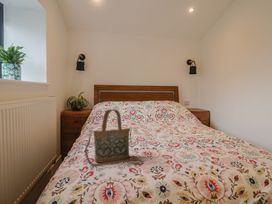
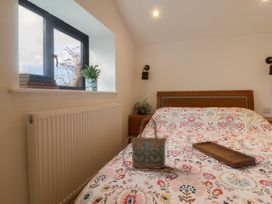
tray: none [143,125,192,148] -> present [192,138,256,168]

